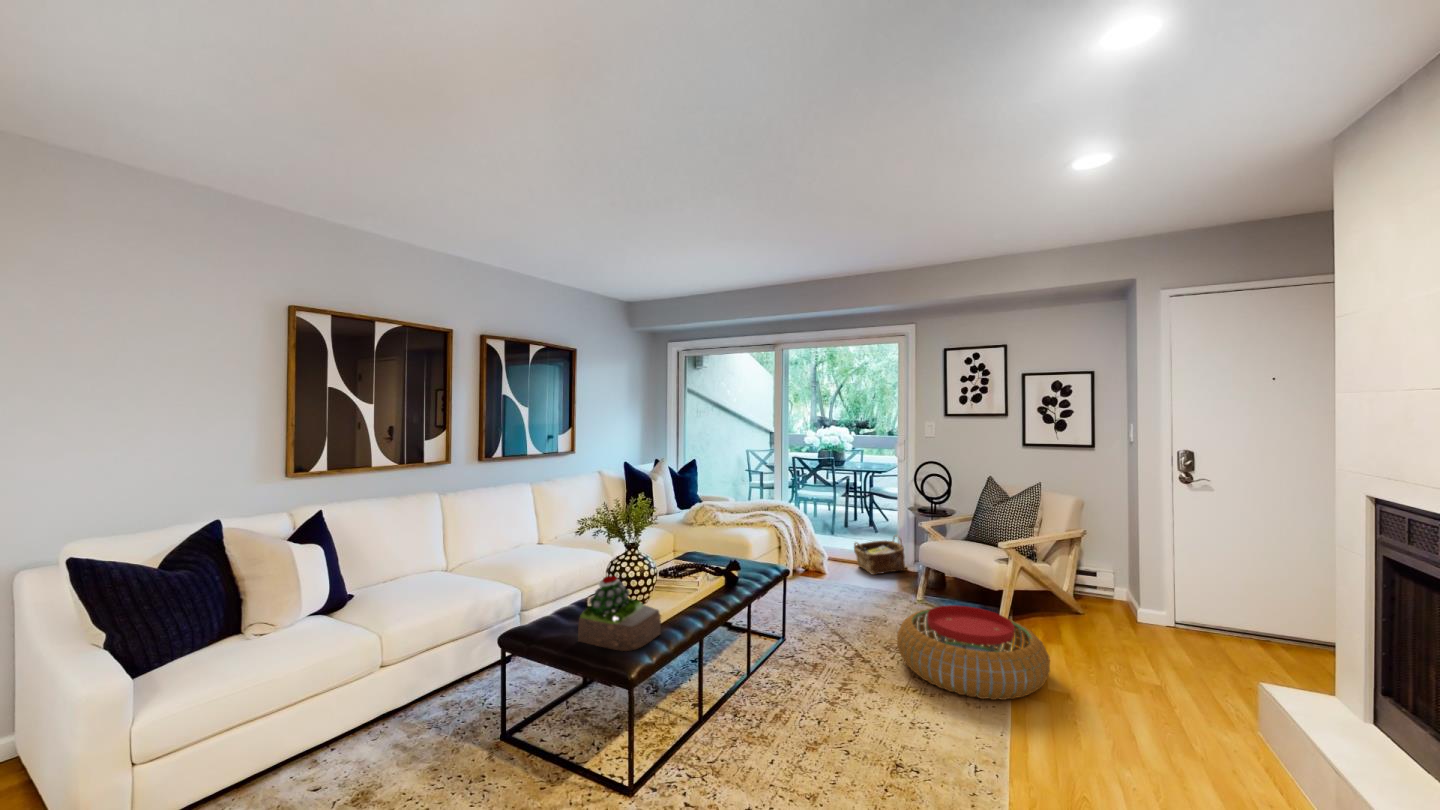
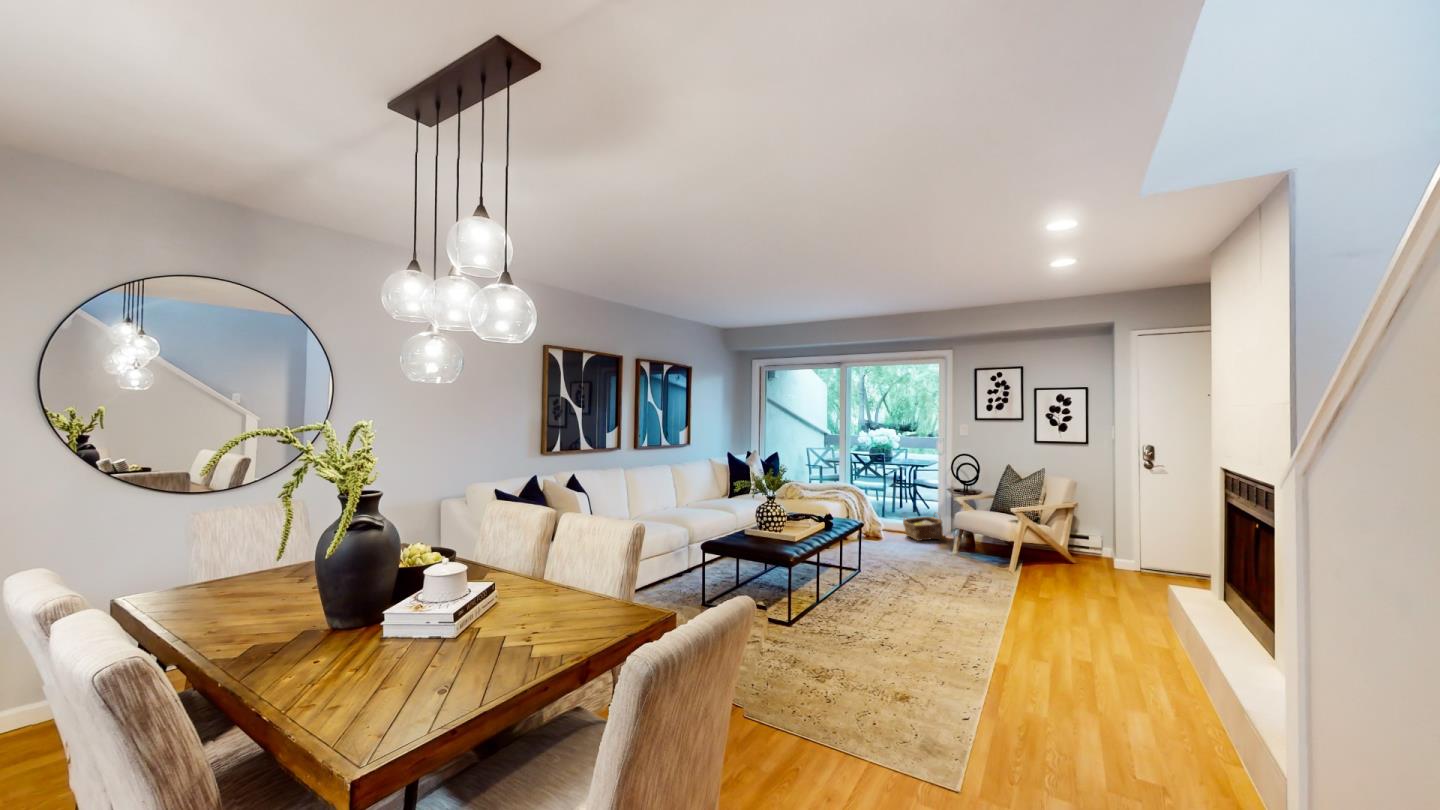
succulent plant: present [578,576,661,651] -> none [753,510,799,550]
pouf: present [897,605,1050,700] -> none [940,547,1041,599]

